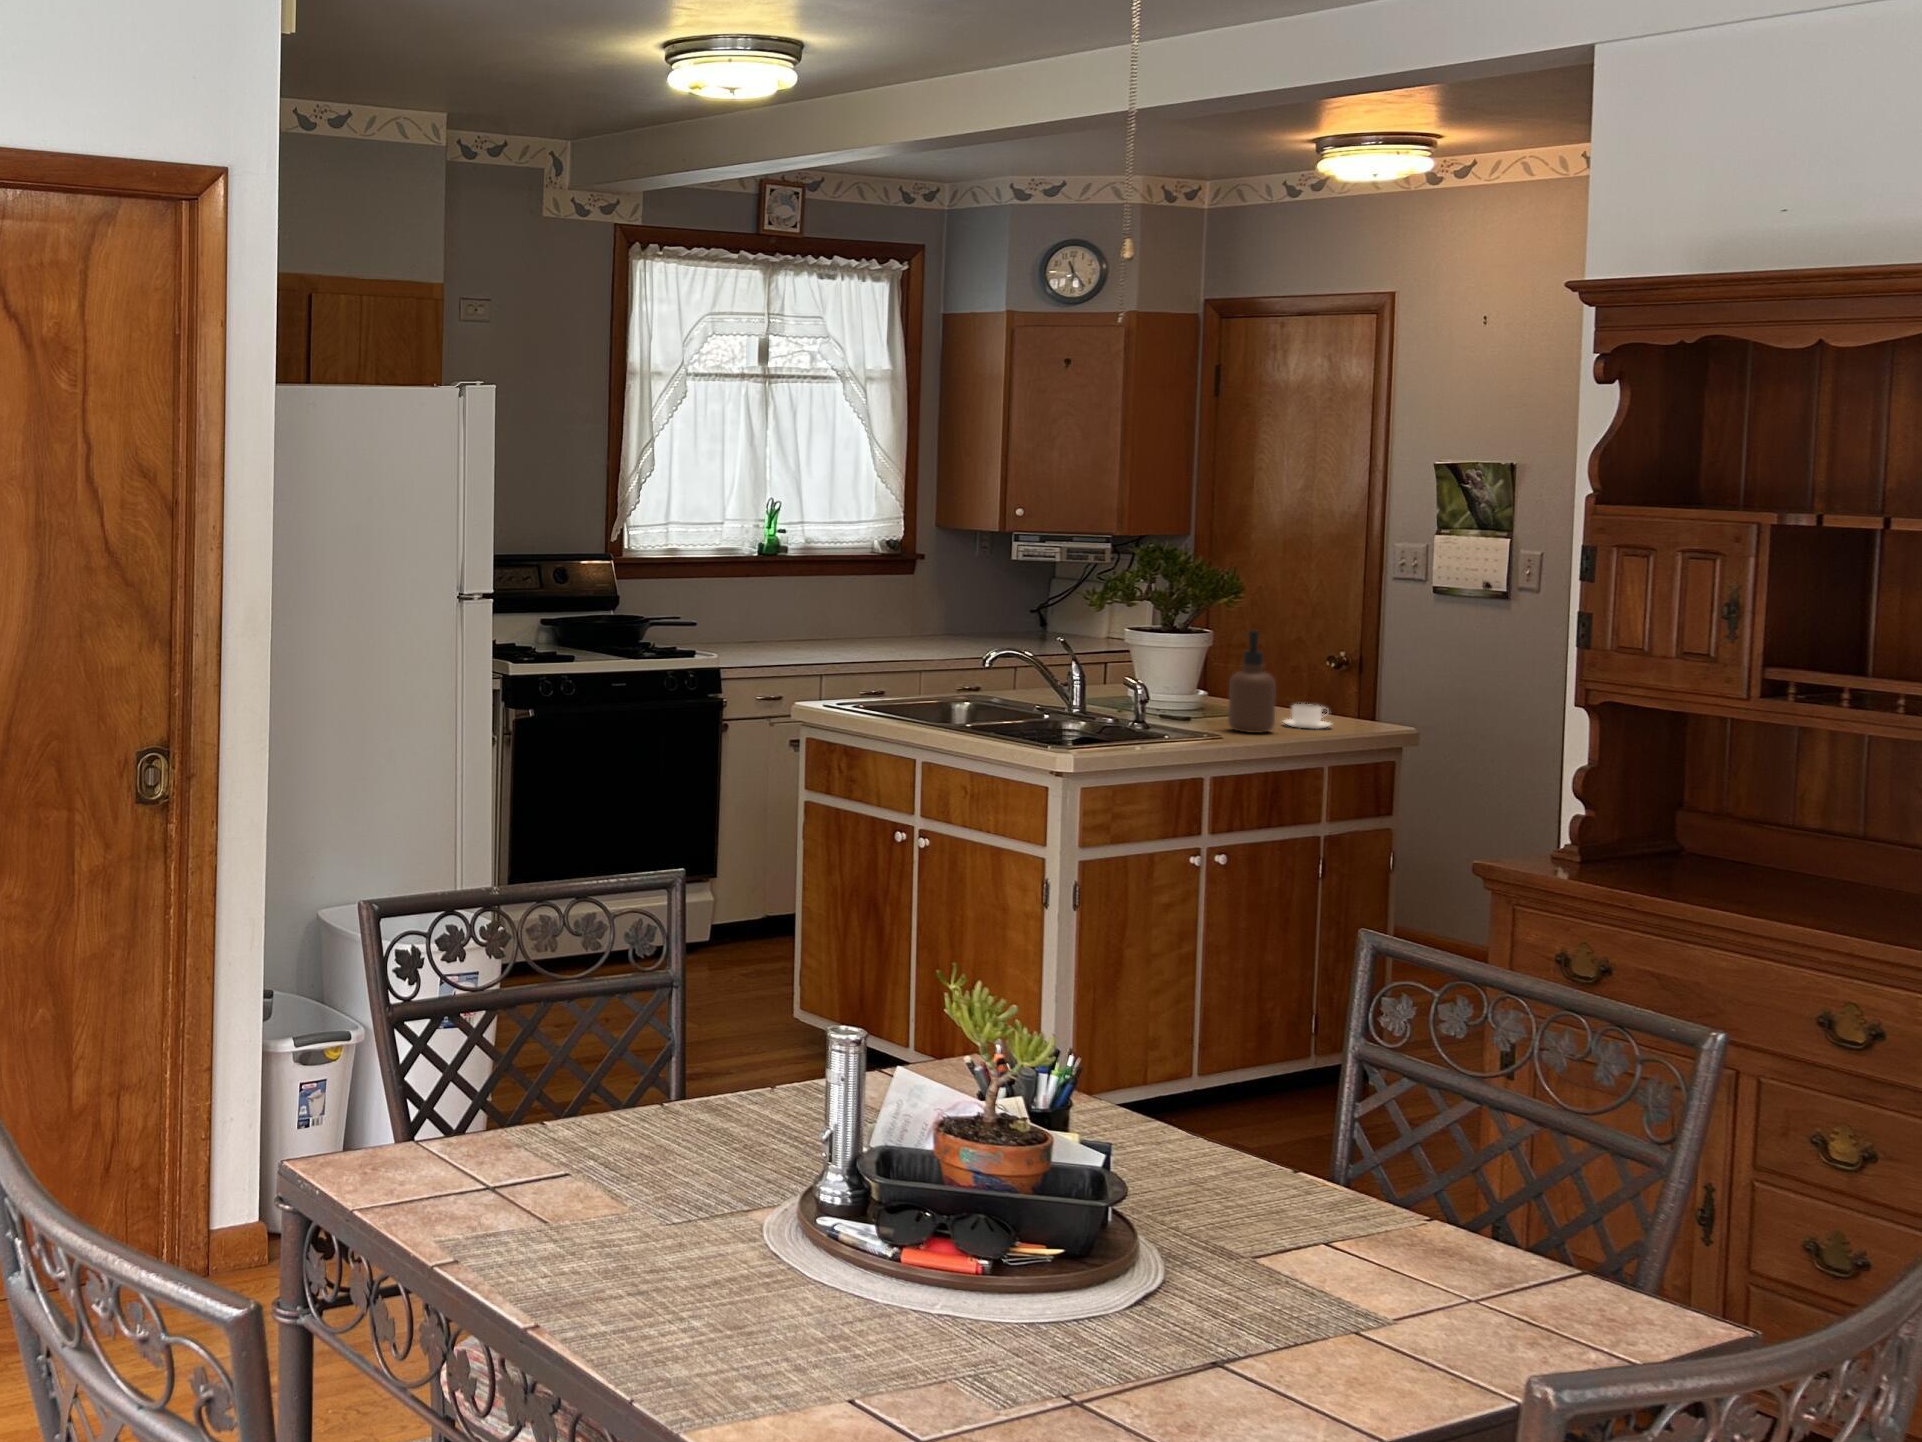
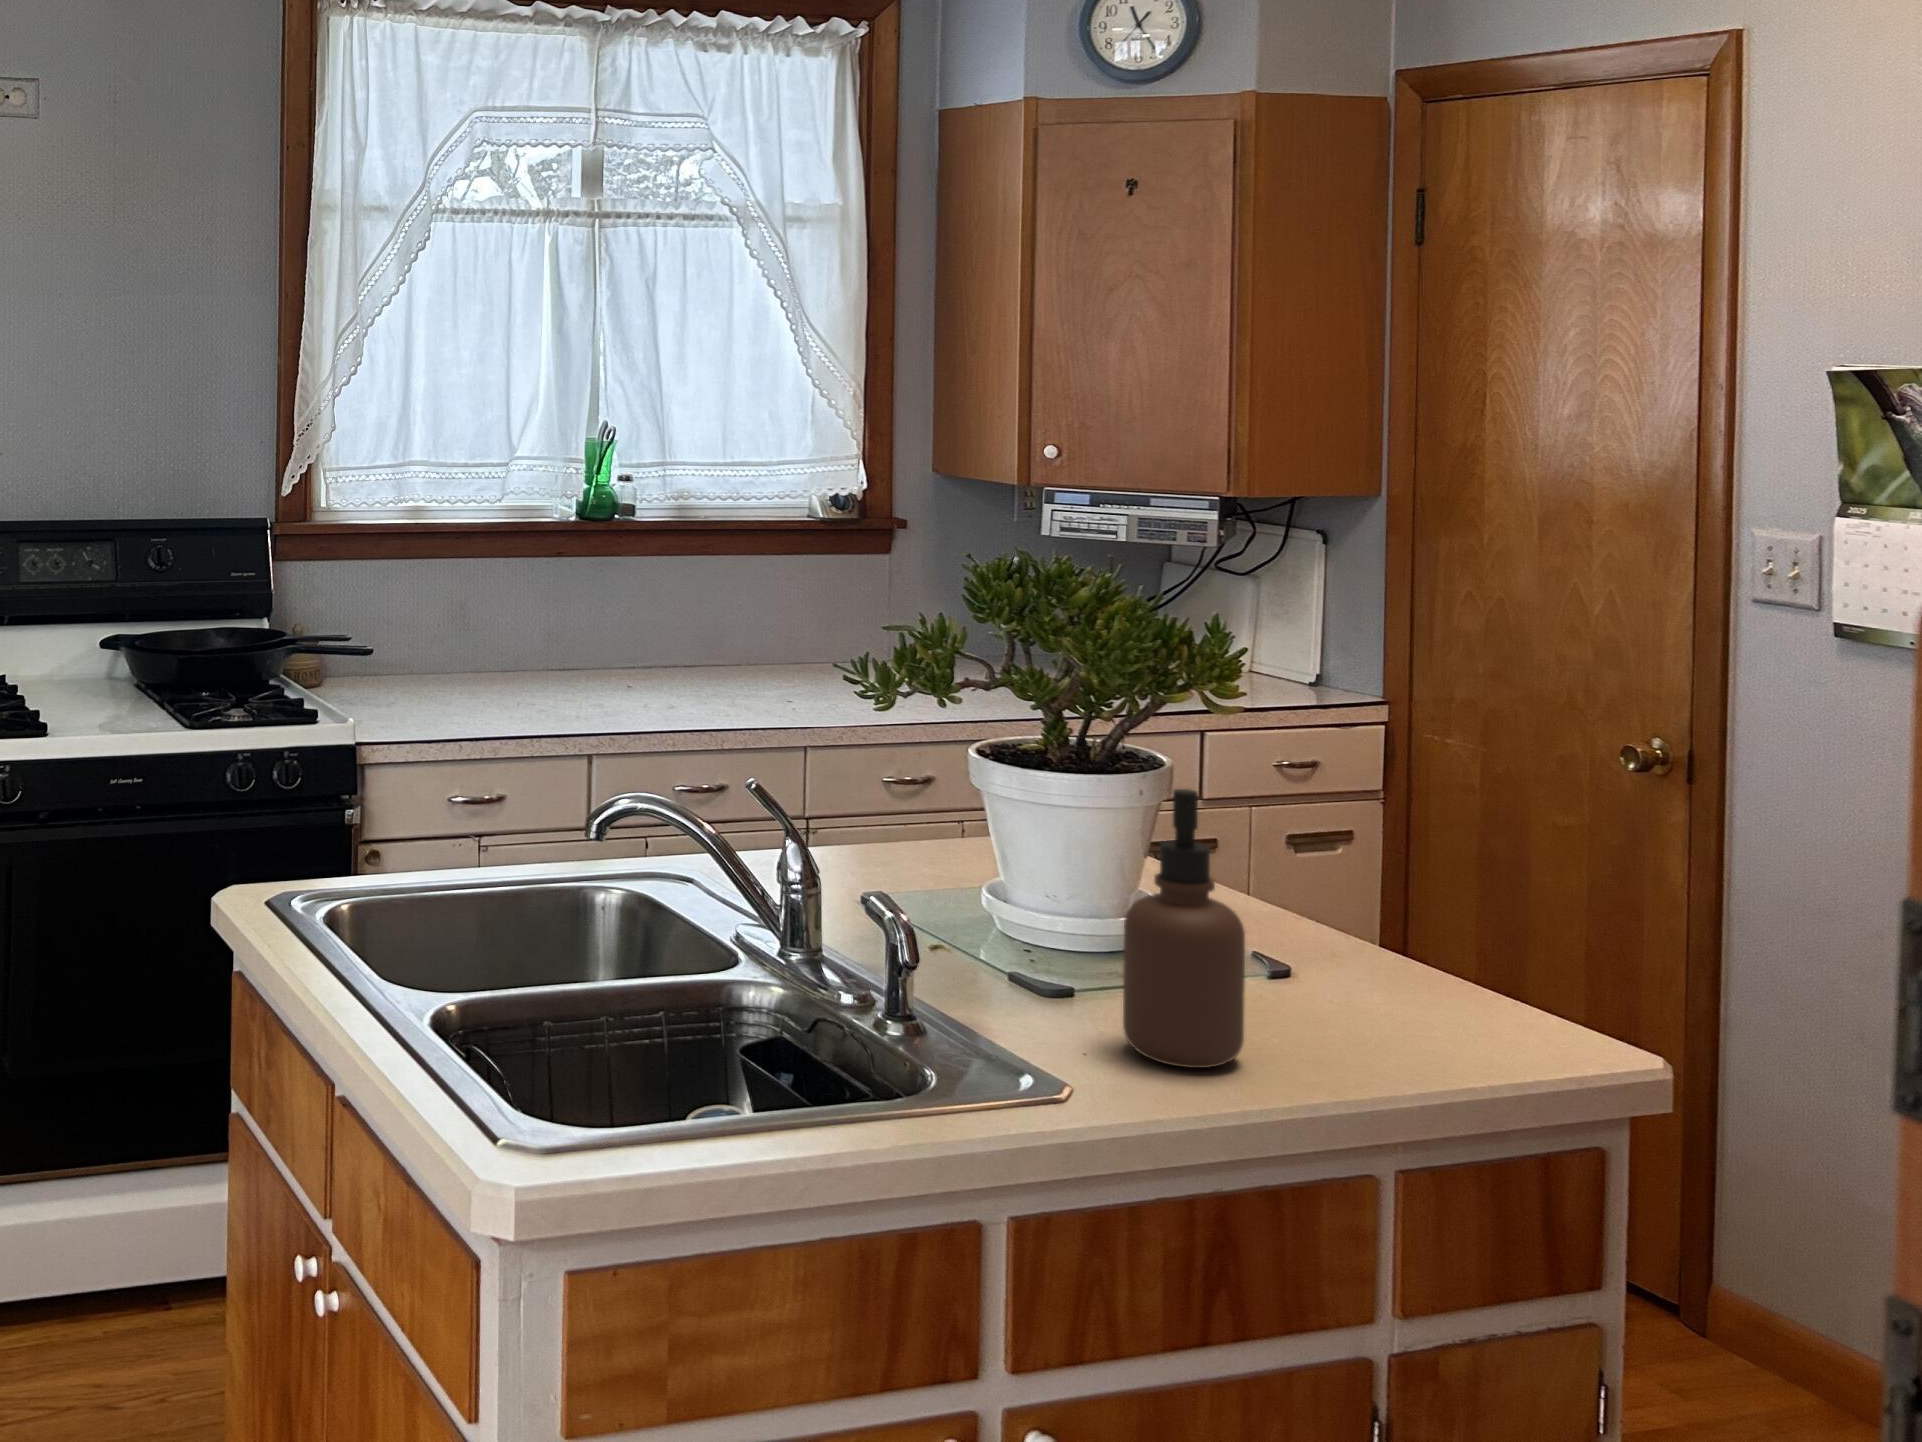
coffee cup: present [1284,704,1330,728] -> none [1298,972,1431,1050]

